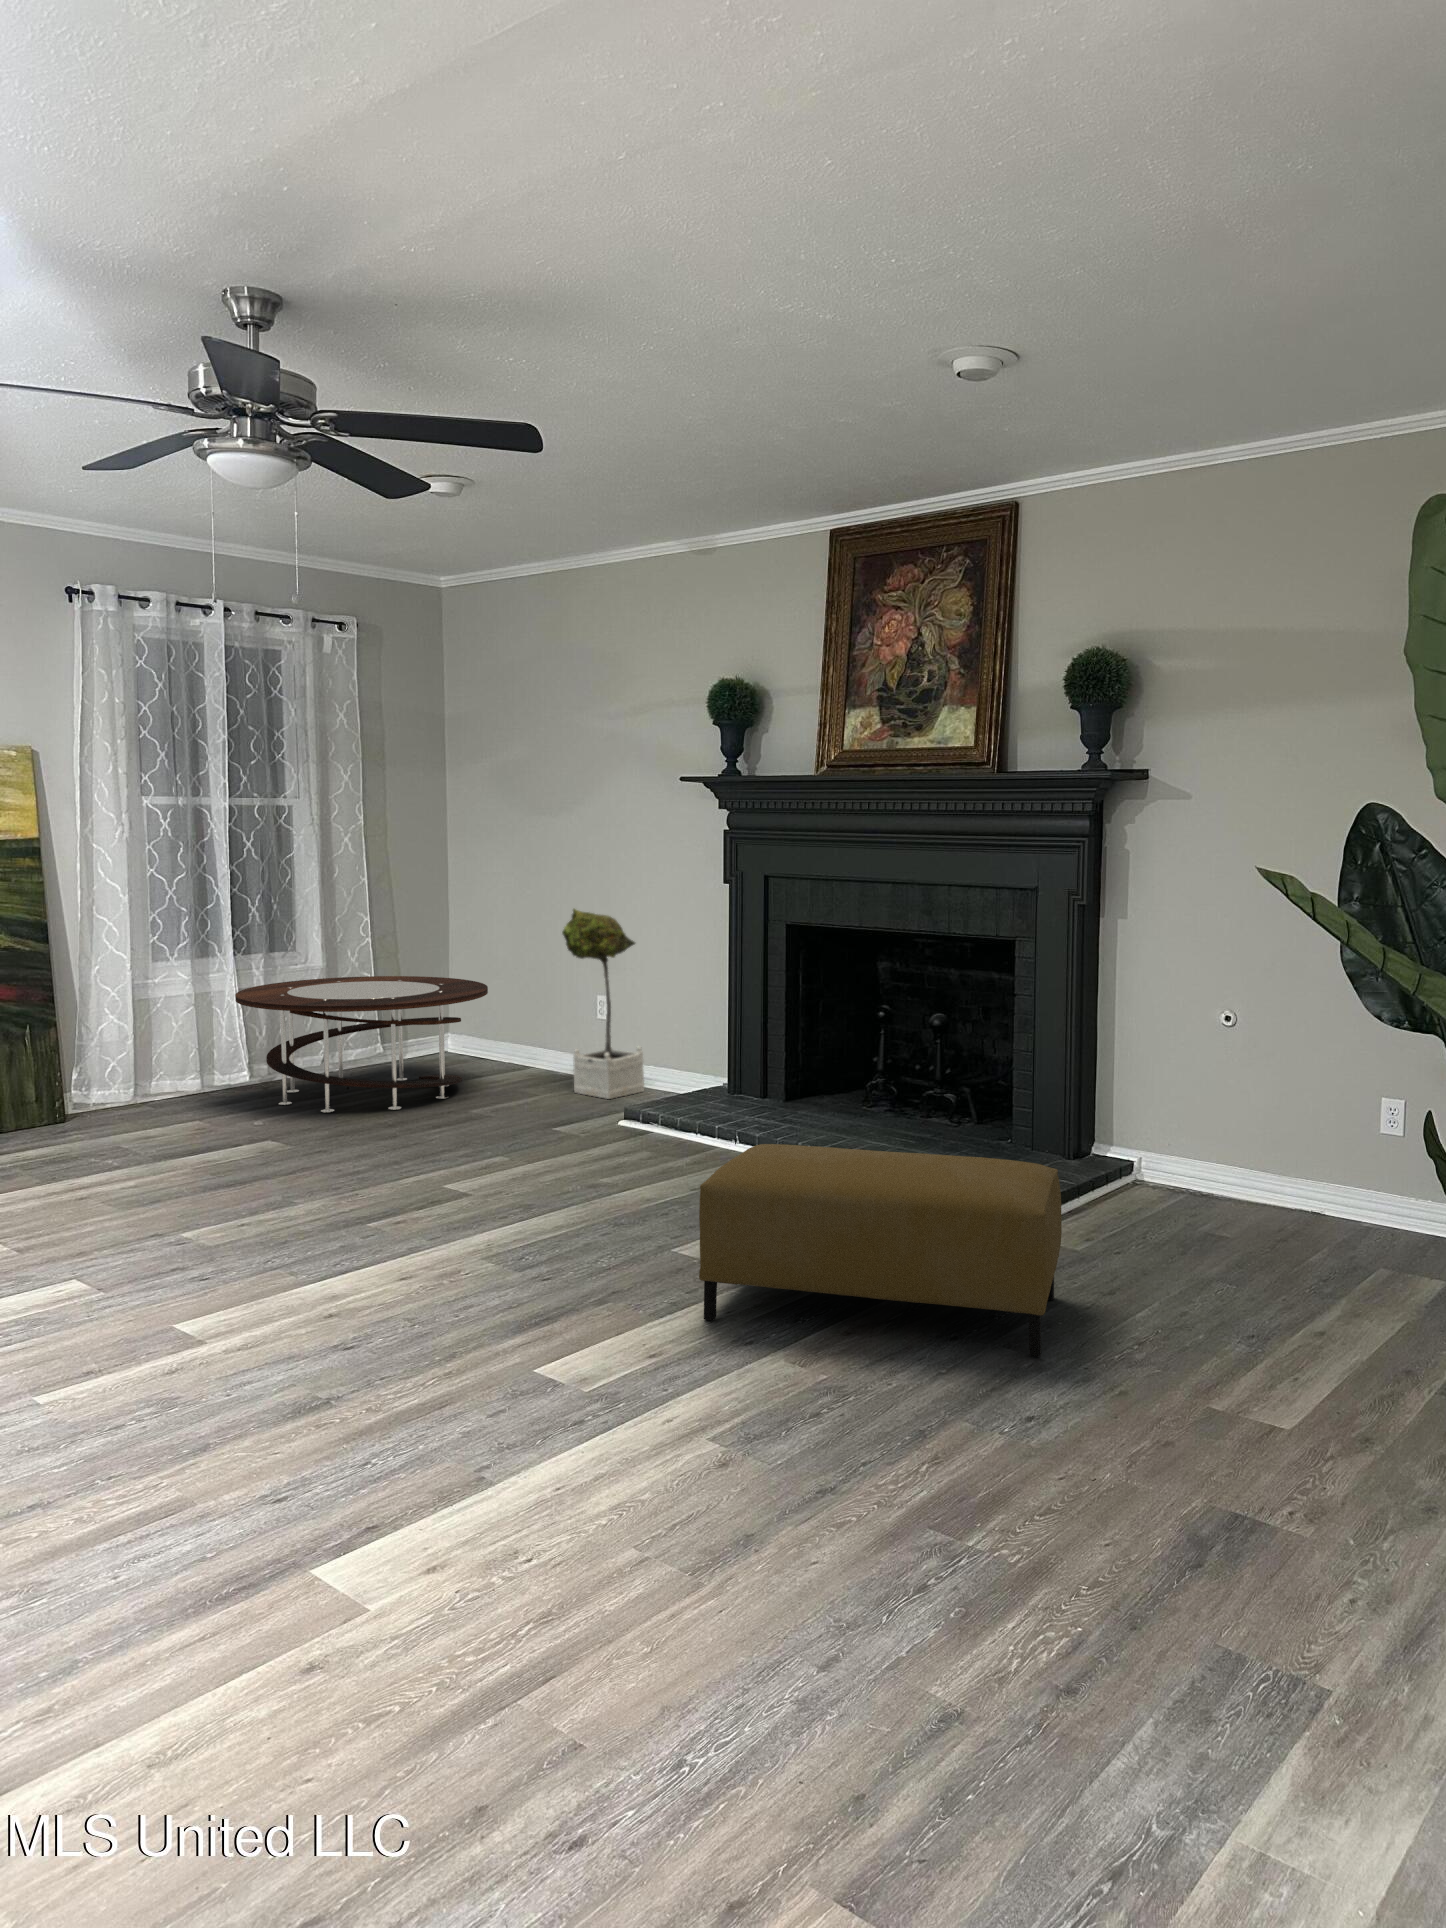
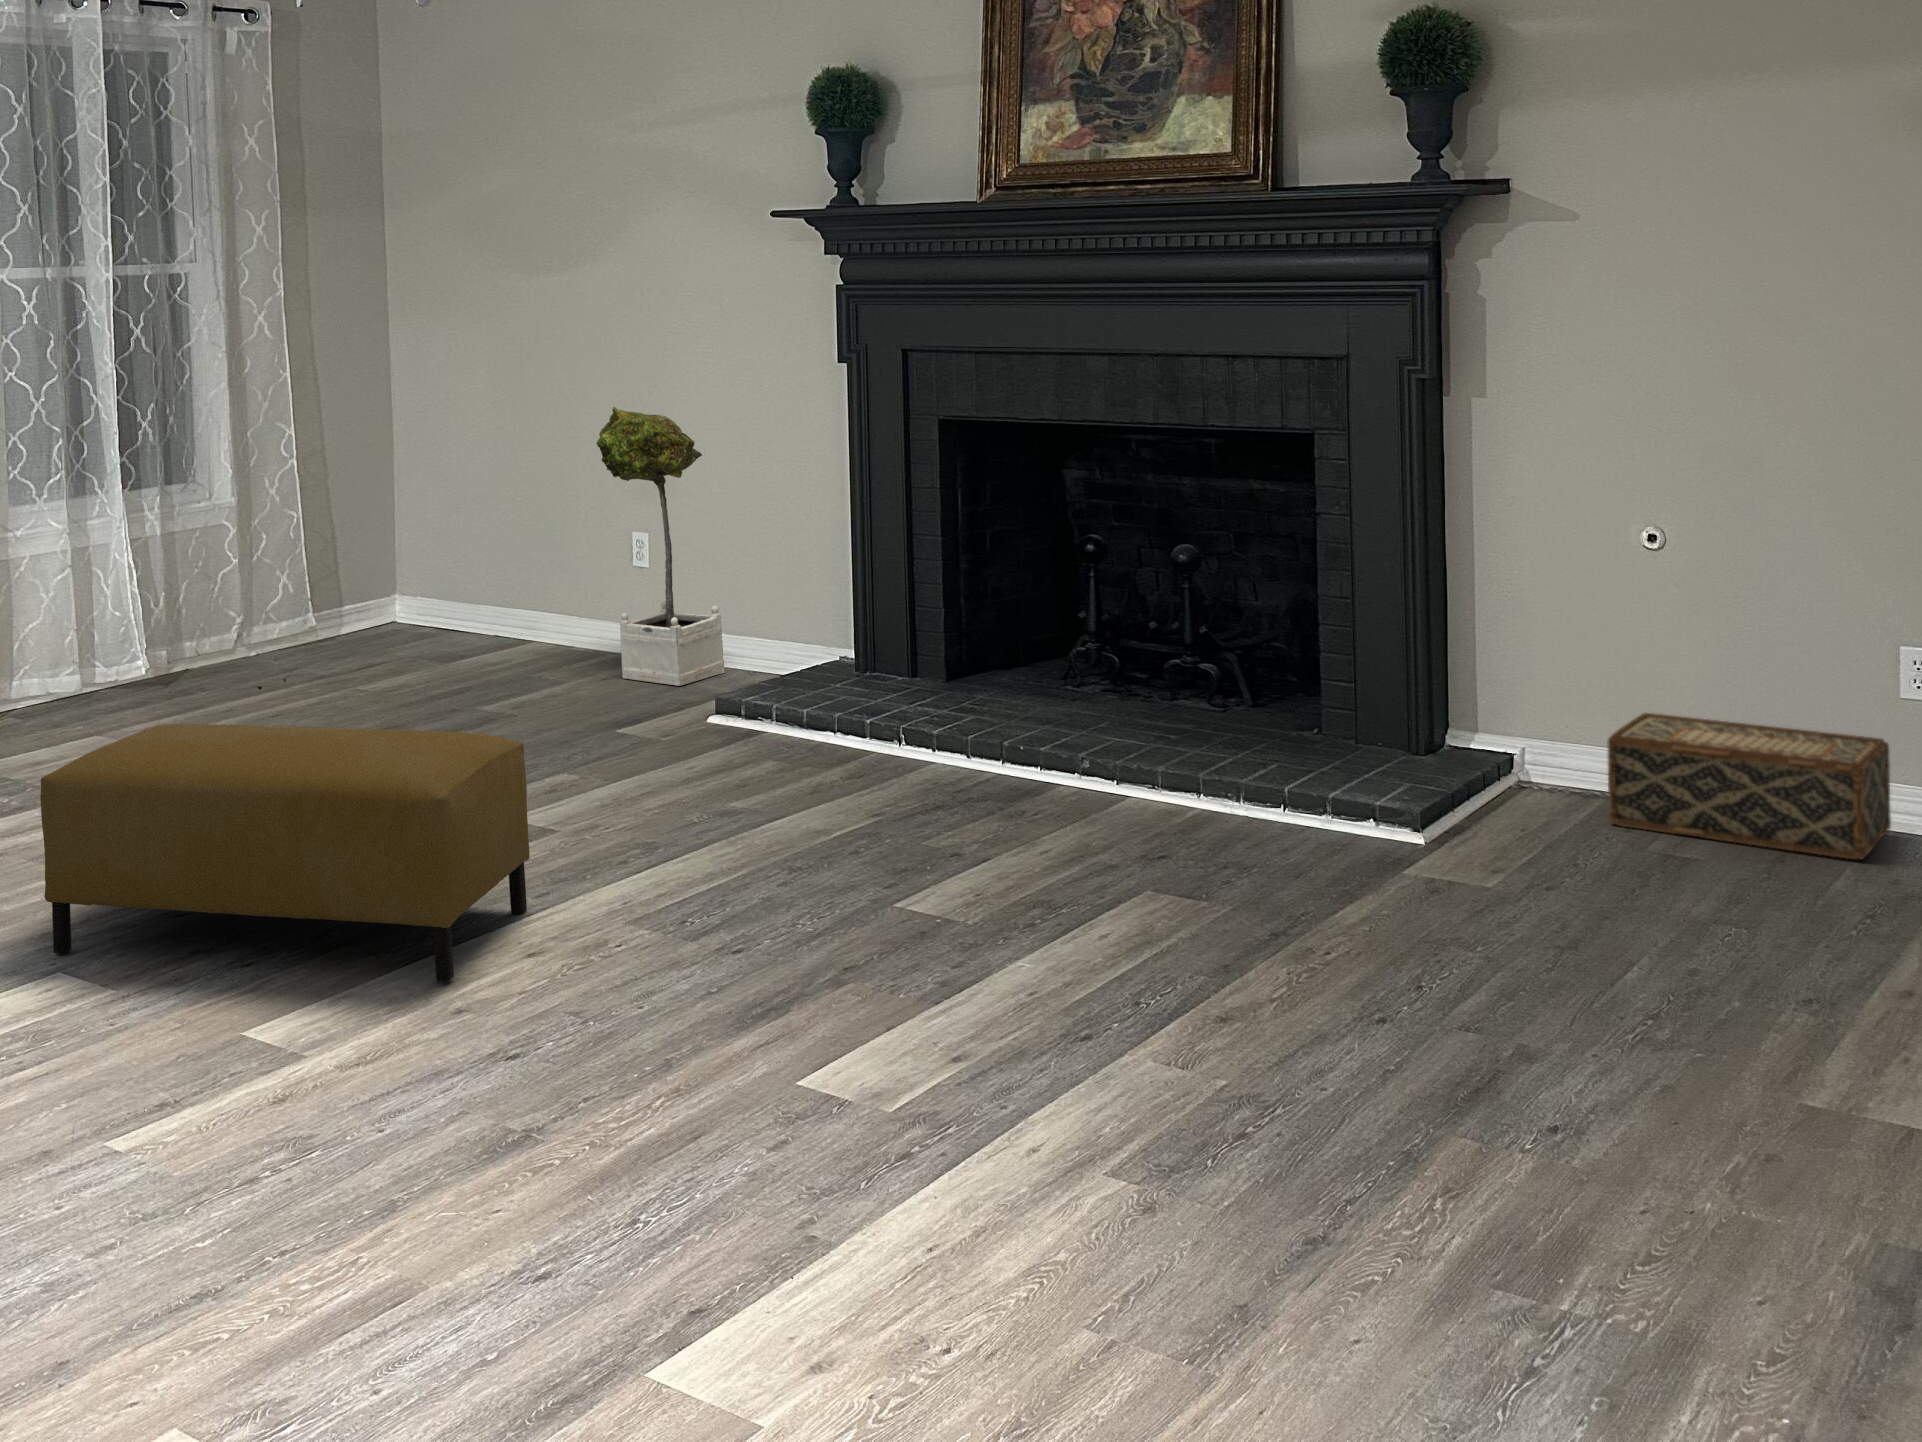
coffee table: present [235,976,488,1112] -> none [132,515,491,721]
woven basket: none [1180,1139,1369,1243] -> present [1607,713,1891,860]
ottoman: present [699,1144,1062,1357] -> present [40,724,529,981]

